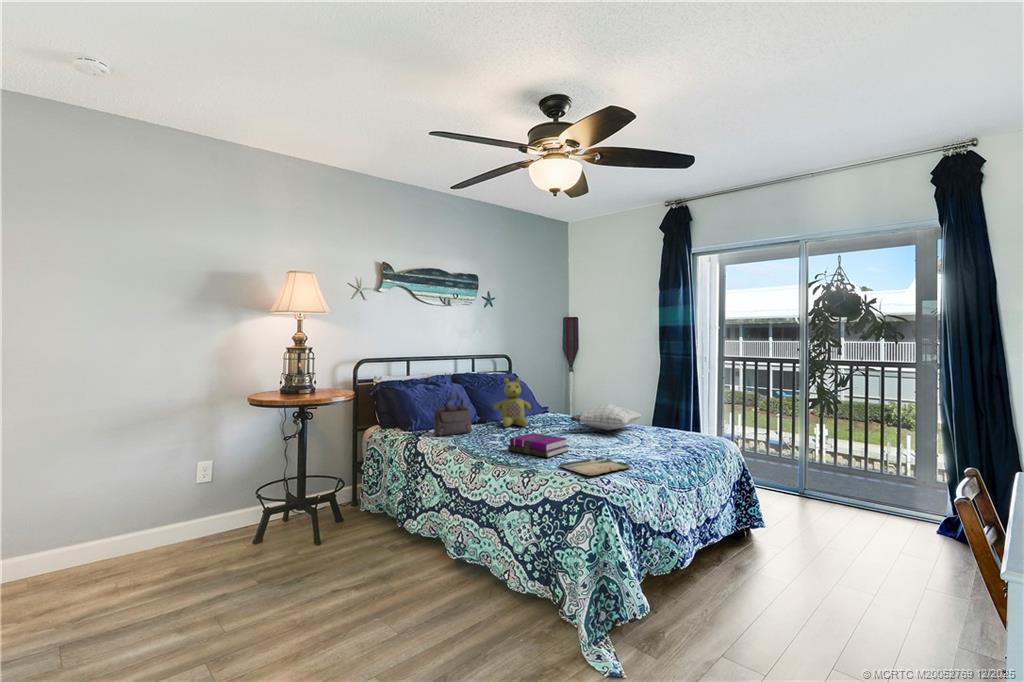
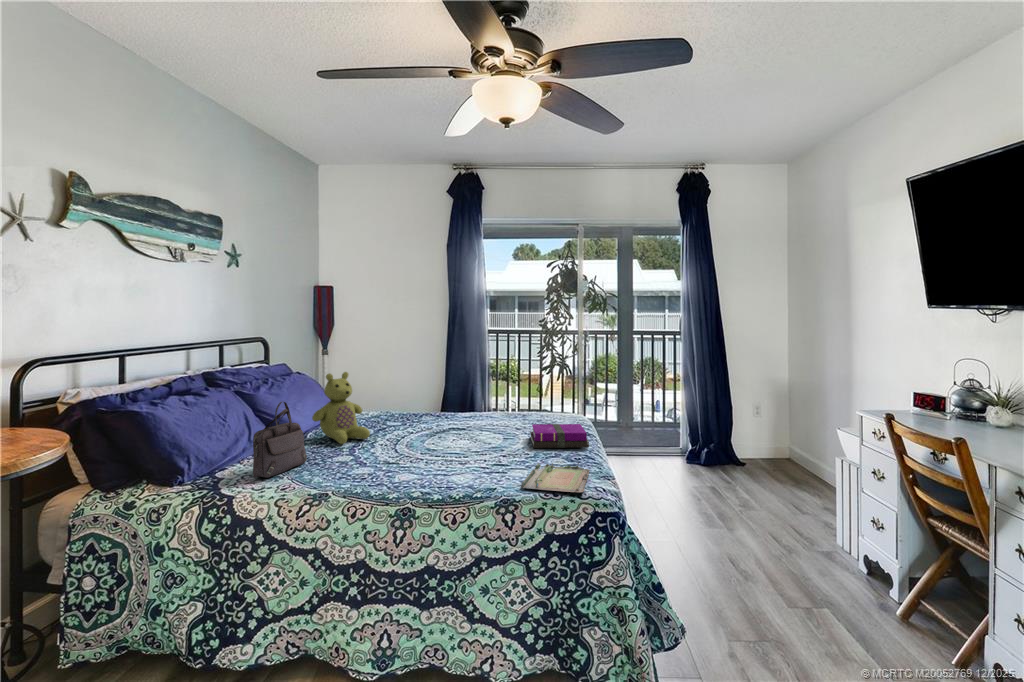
pillow: present [571,404,641,431] -> none [434,395,506,428]
notebook: present [508,433,569,457] -> present [530,424,589,448]

